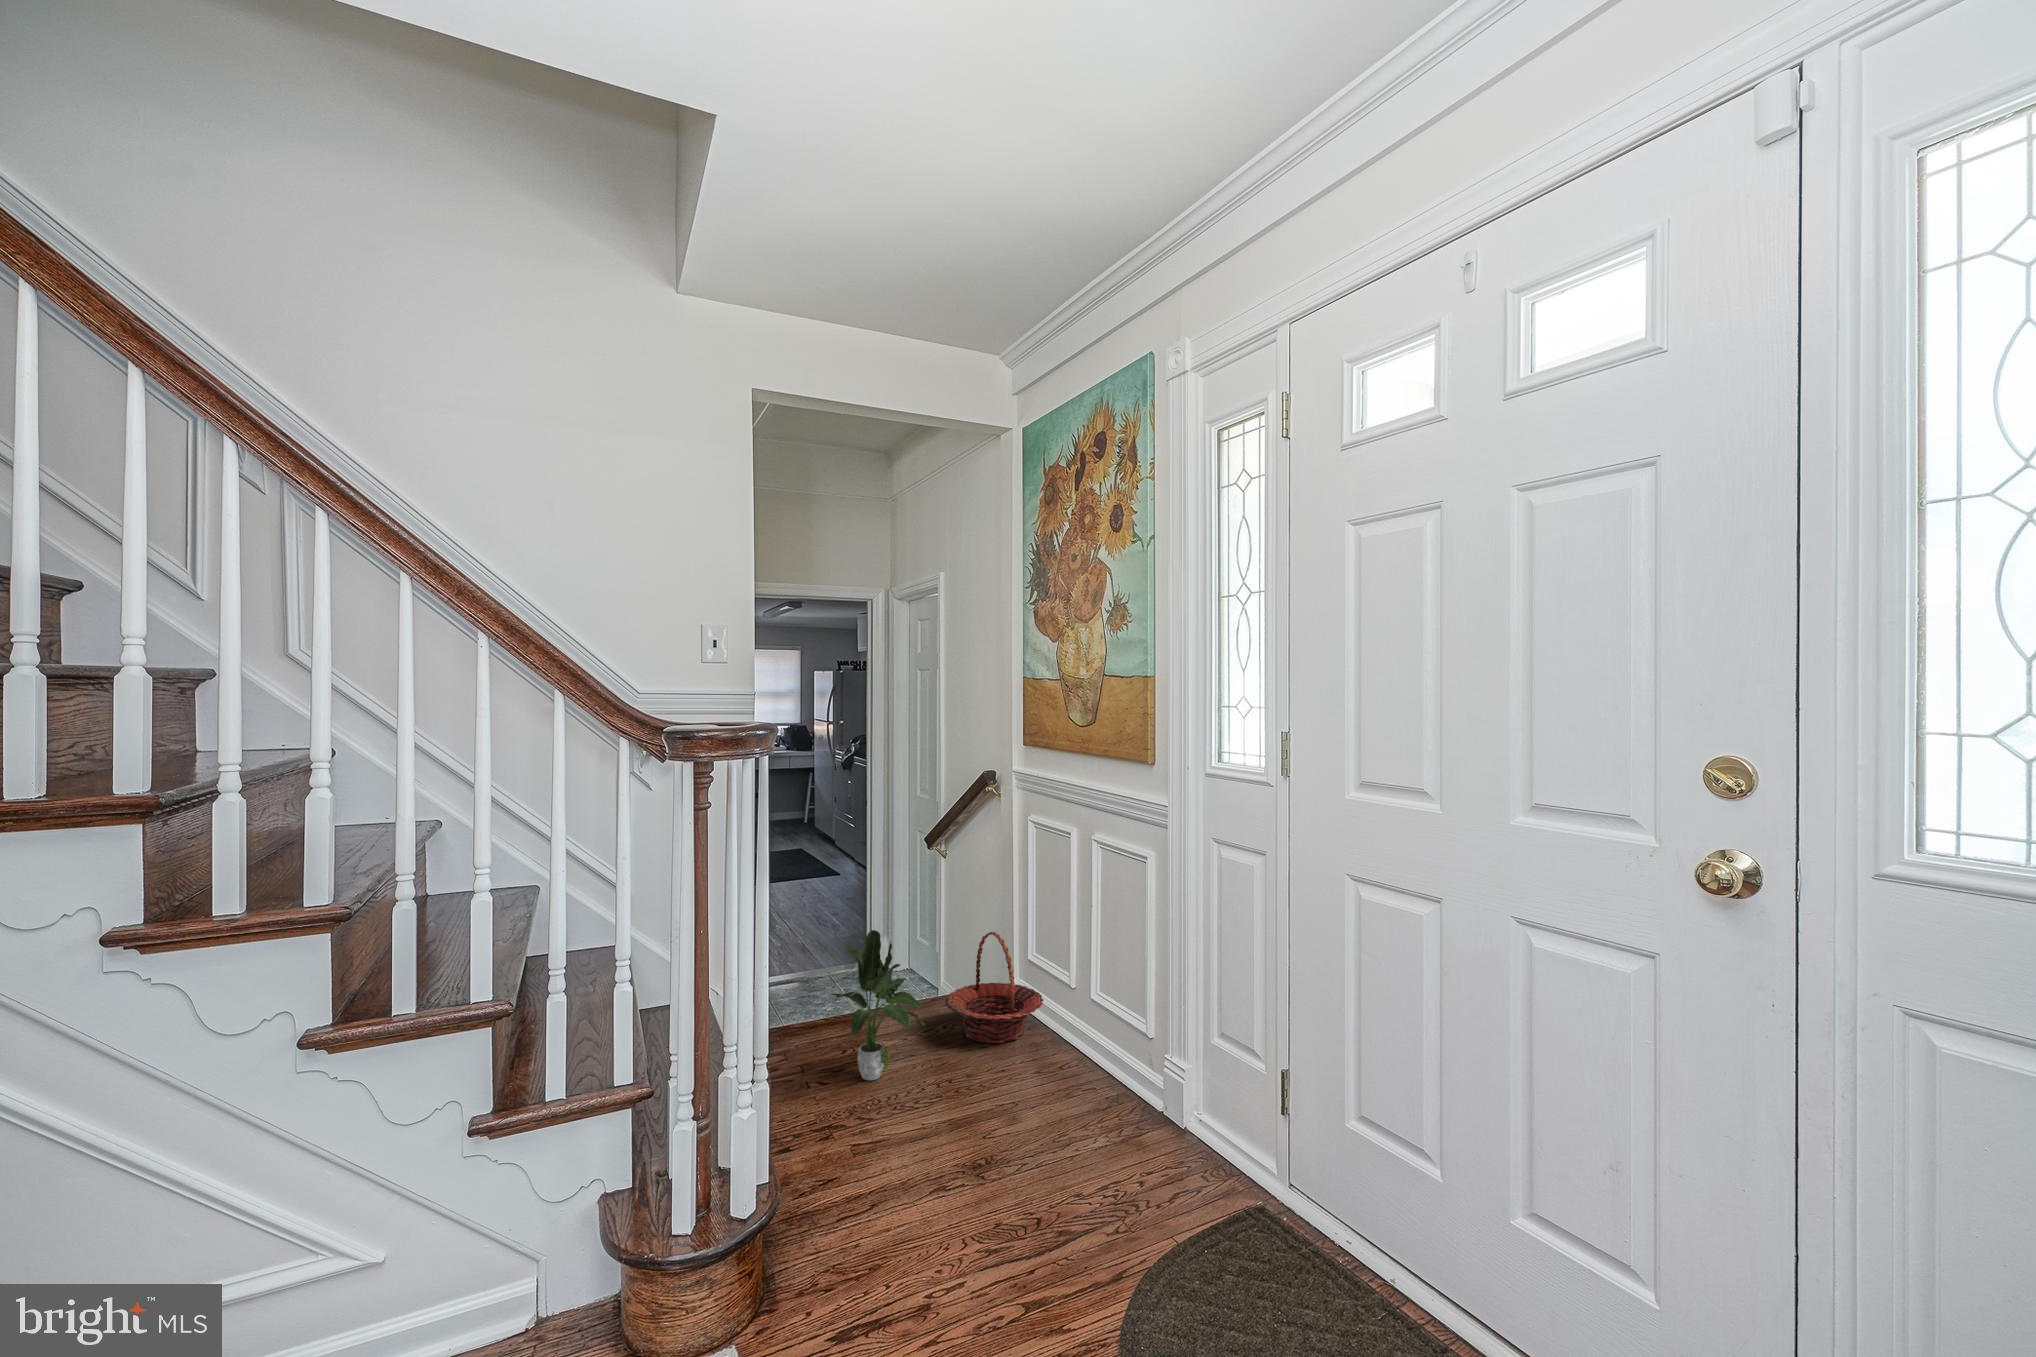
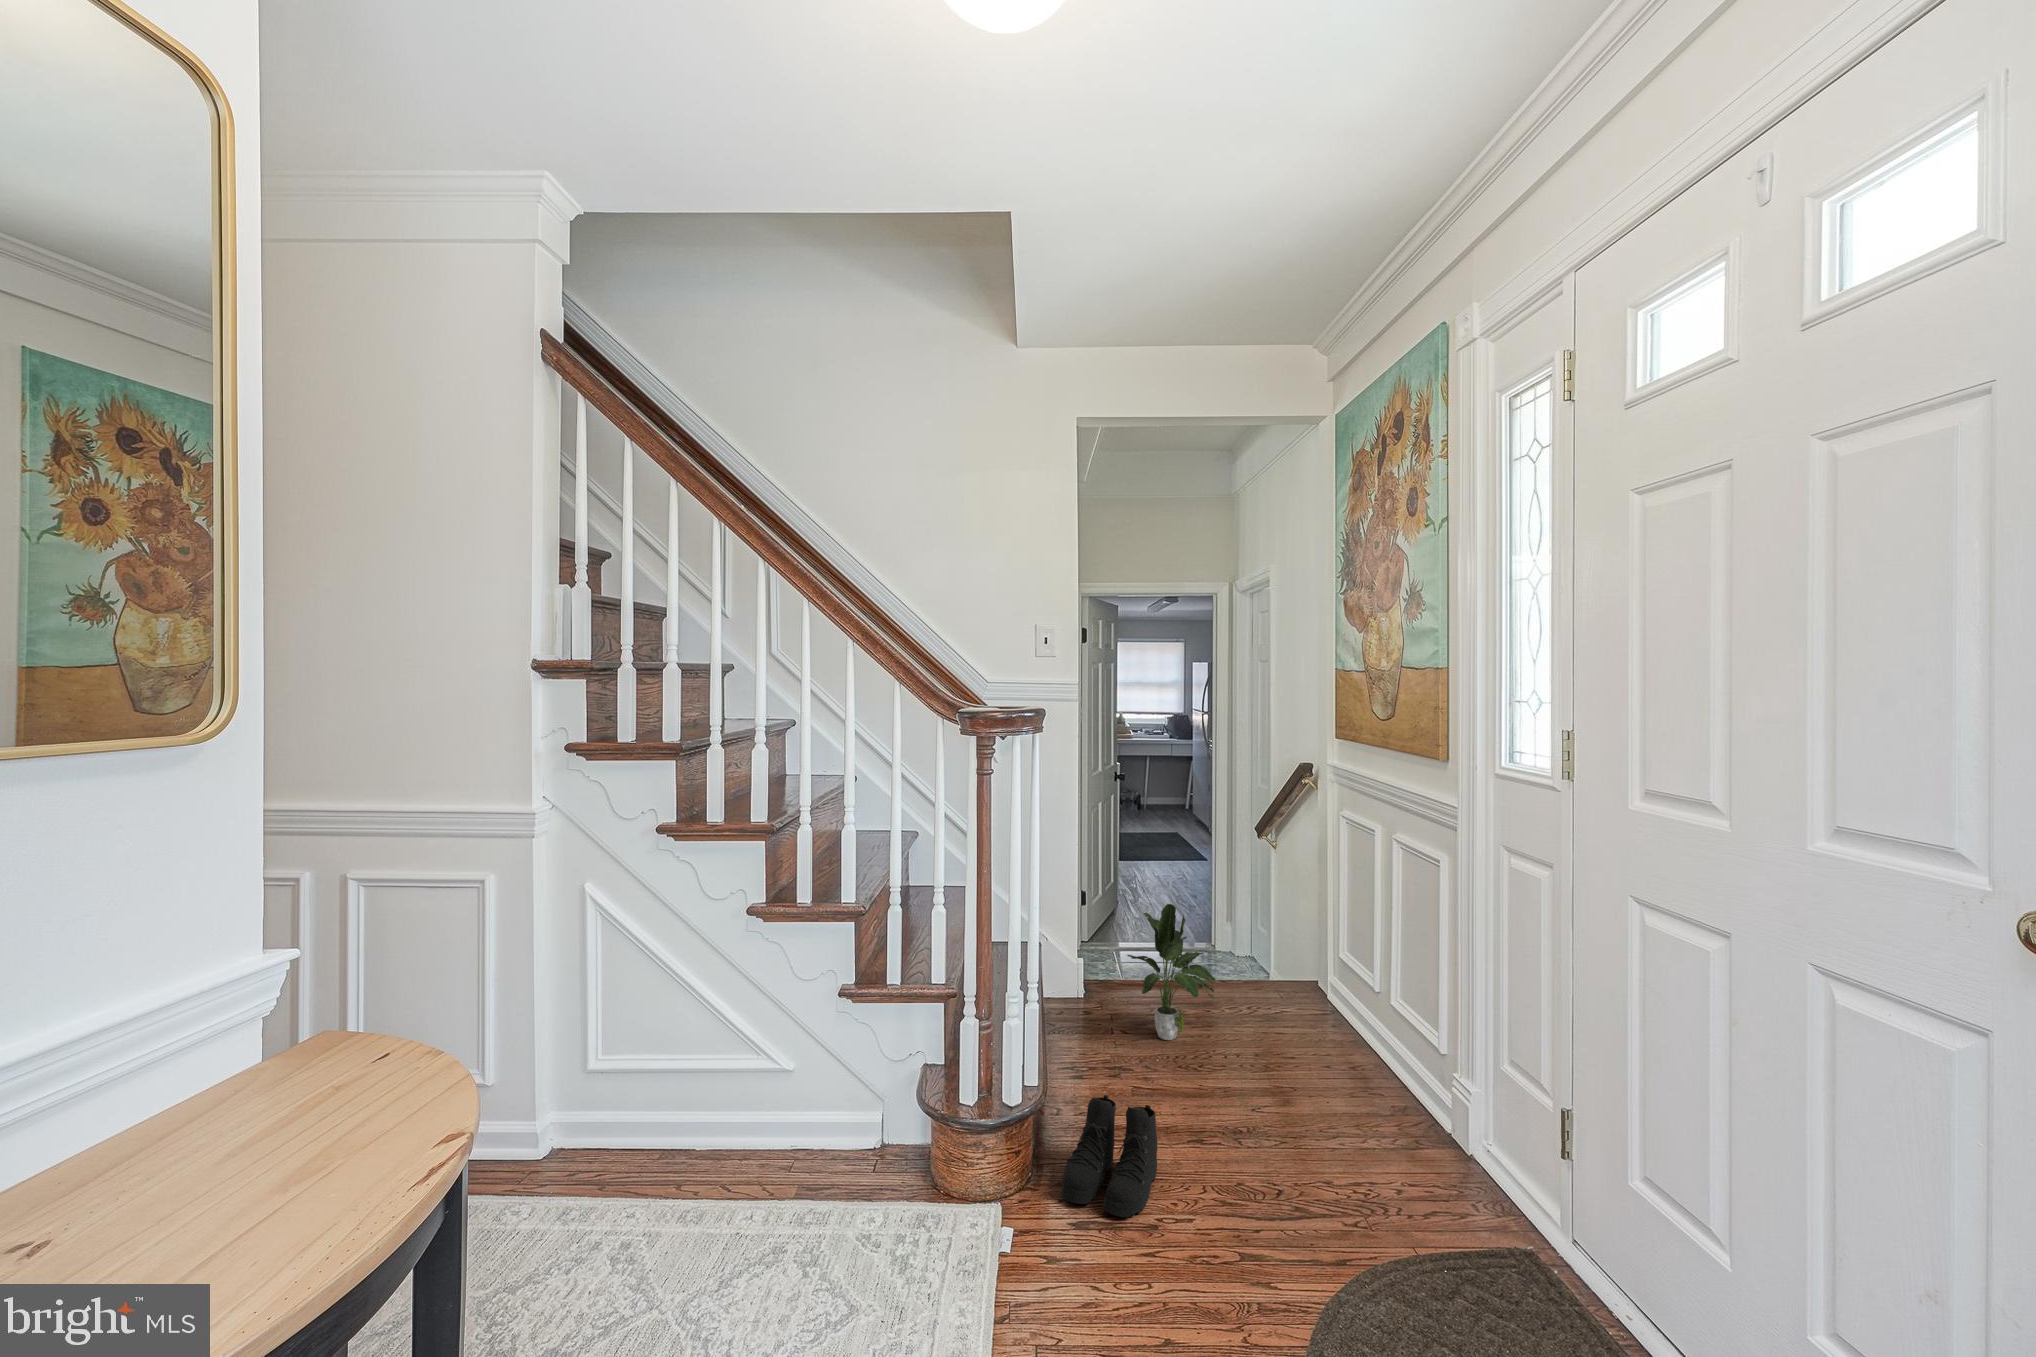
basket: present [945,932,1043,1043] -> none [1248,922,1351,1032]
boots: none [810,1164,914,1307] -> present [1062,1095,1158,1217]

